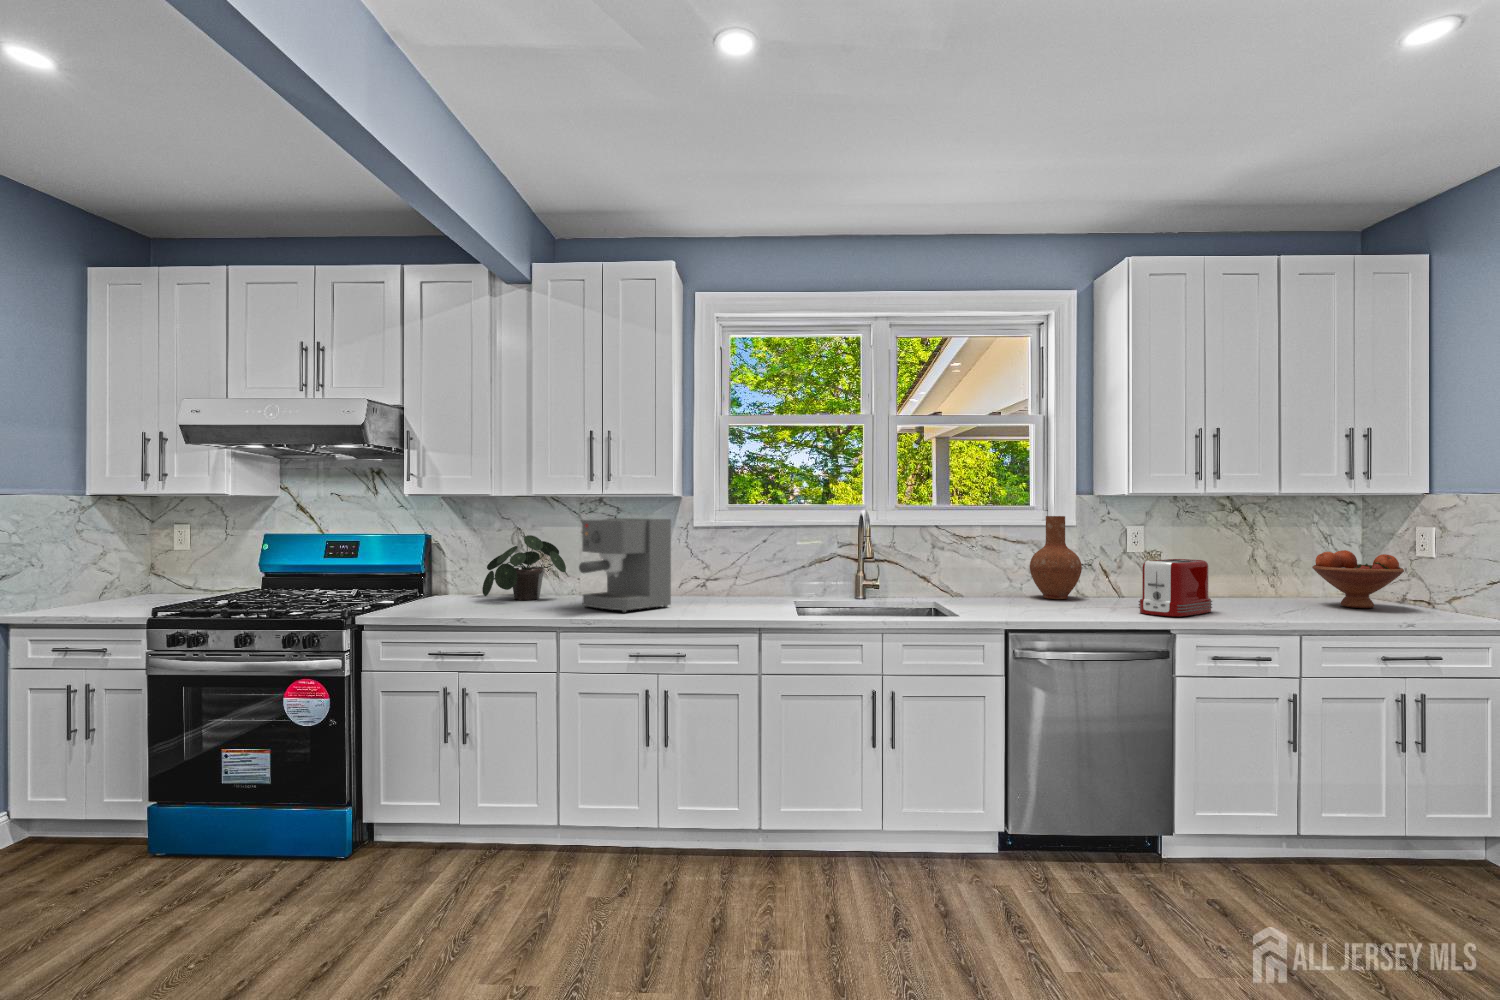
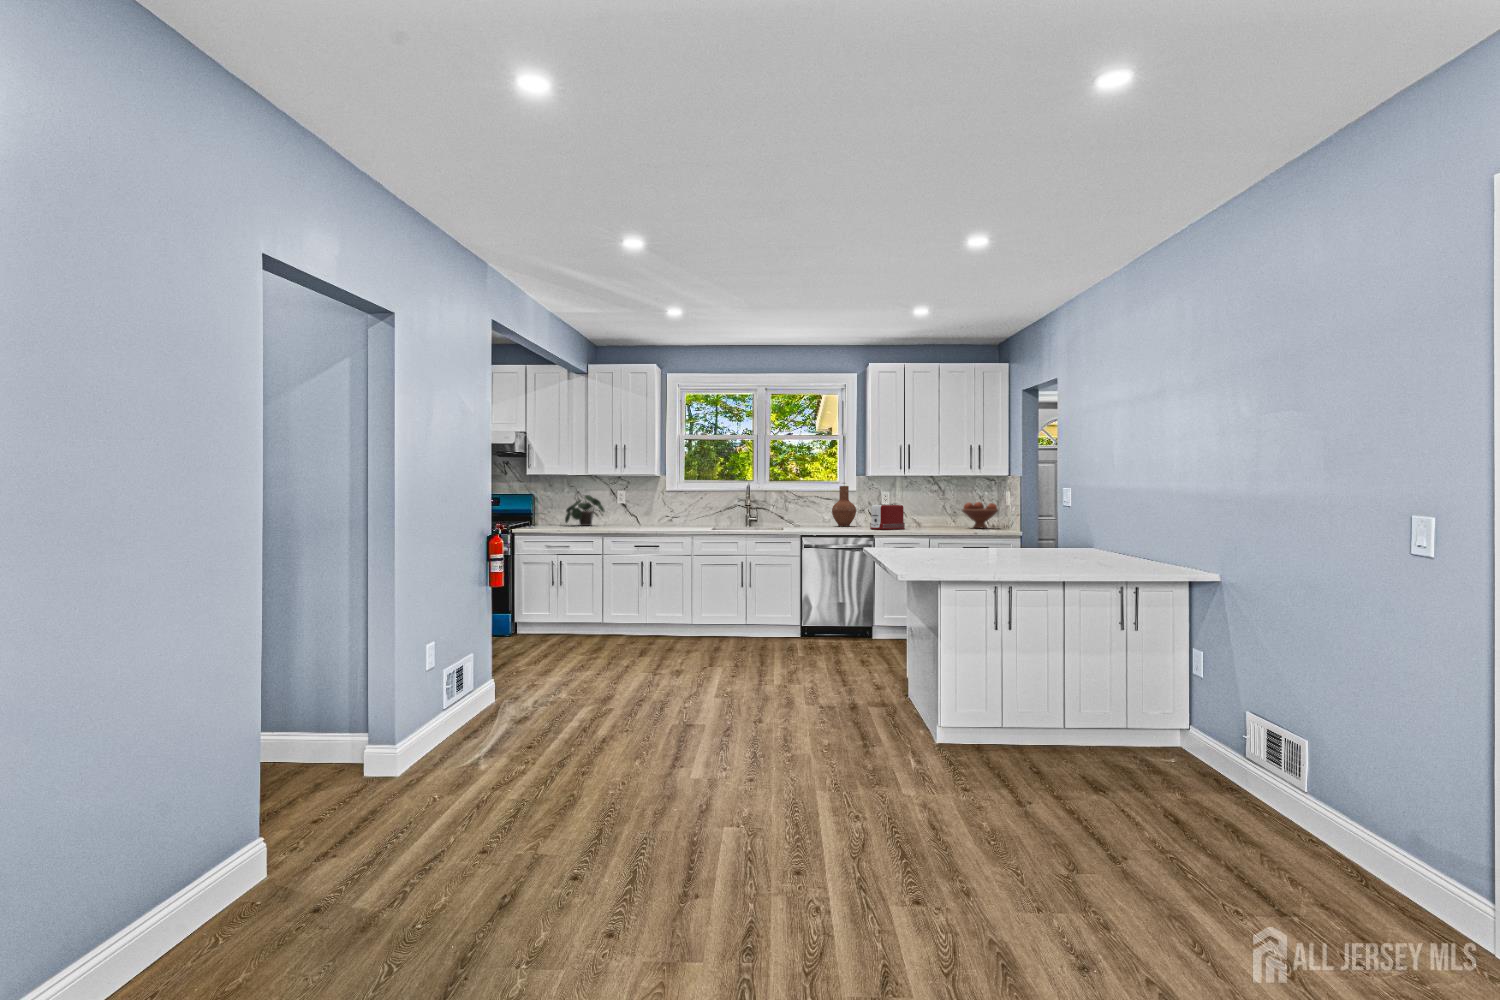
coffee maker: present [579,518,671,612] -> none [611,486,654,528]

